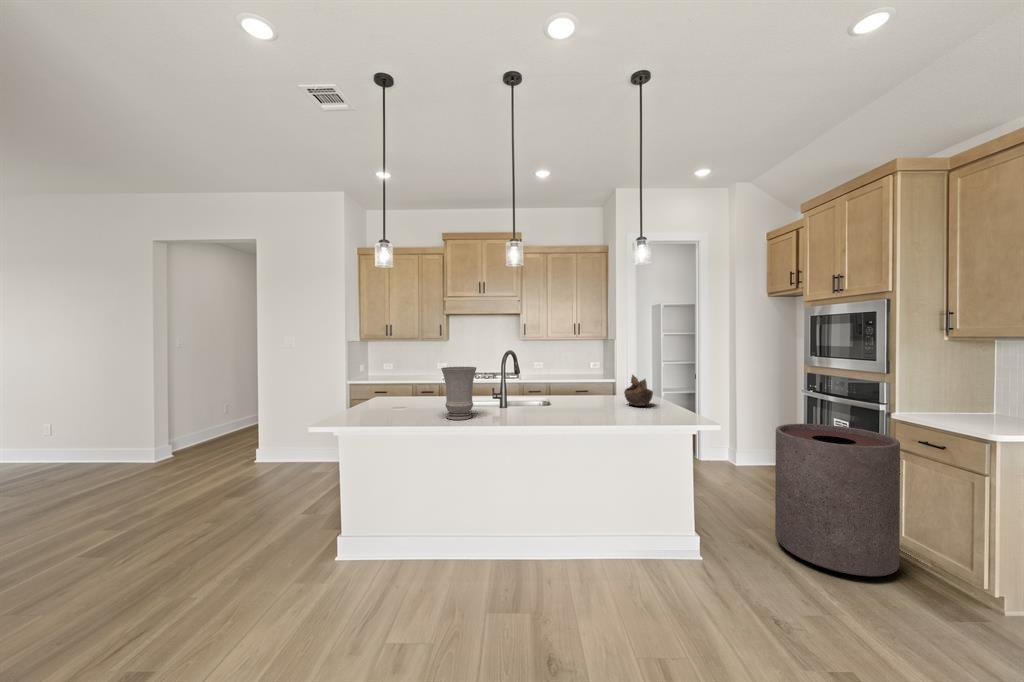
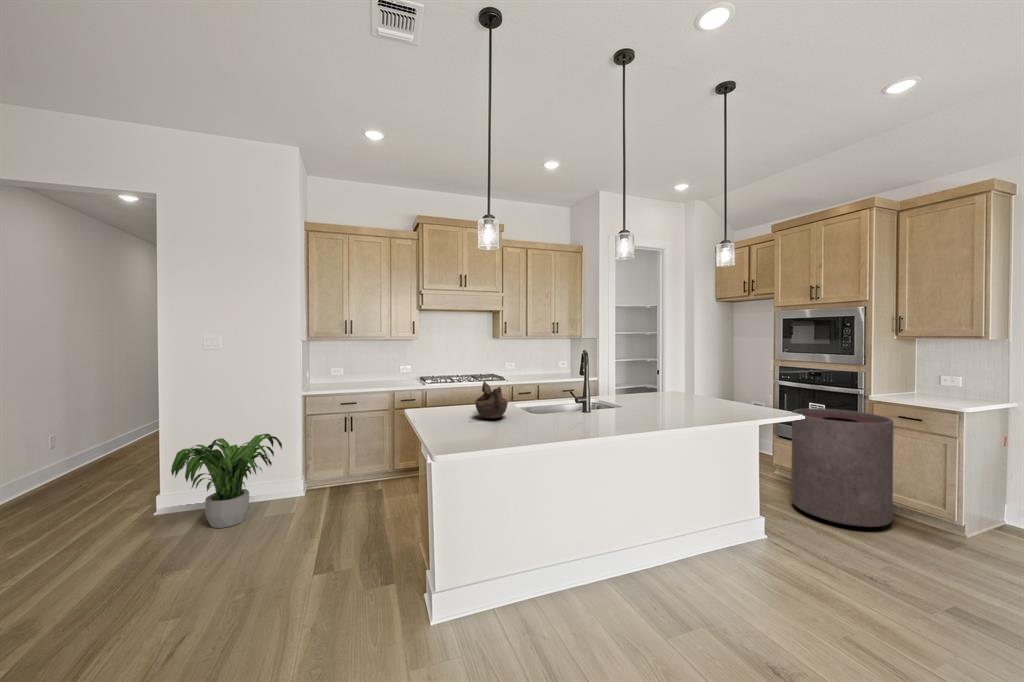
vase: present [441,367,476,420] -> none [559,367,600,427]
decorative bowl: present [624,375,653,406] -> present [475,381,508,418]
potted plant: none [246,412,329,476] -> present [171,434,282,528]

